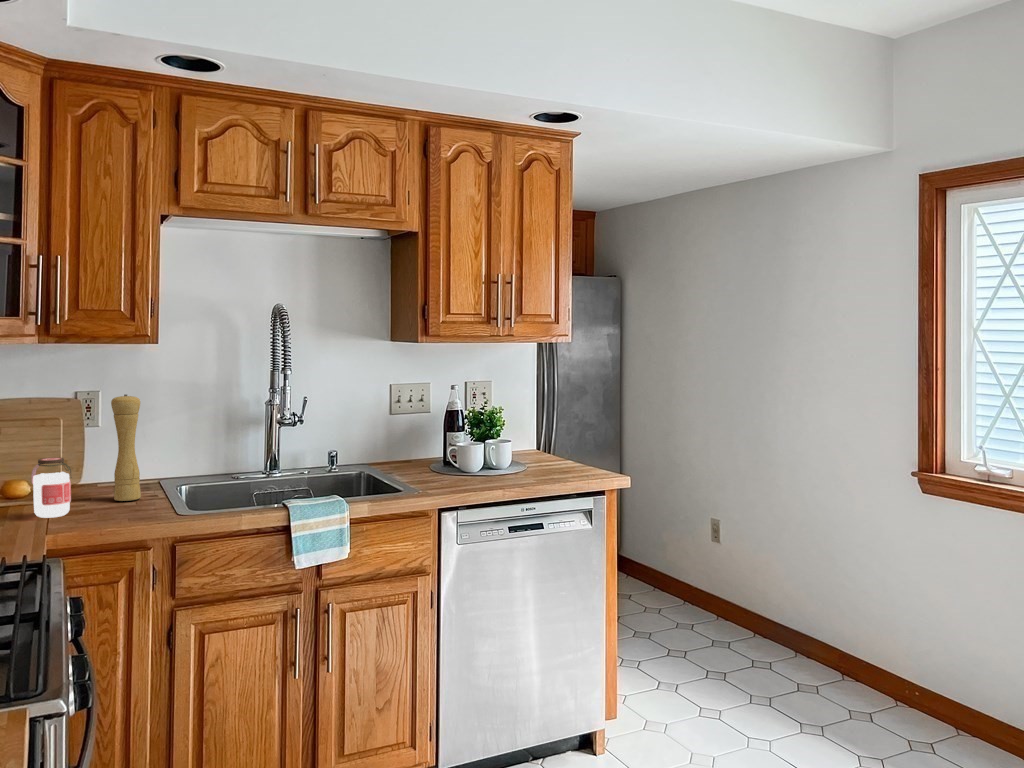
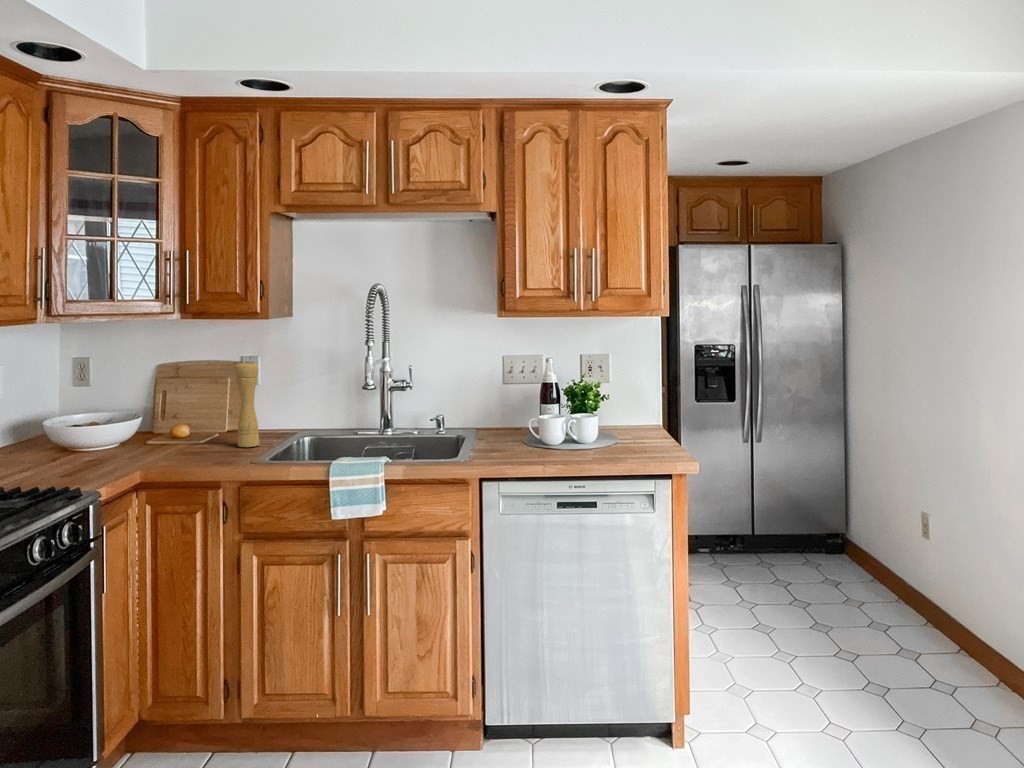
jar: present [32,458,72,518] -> none [159,409,190,456]

